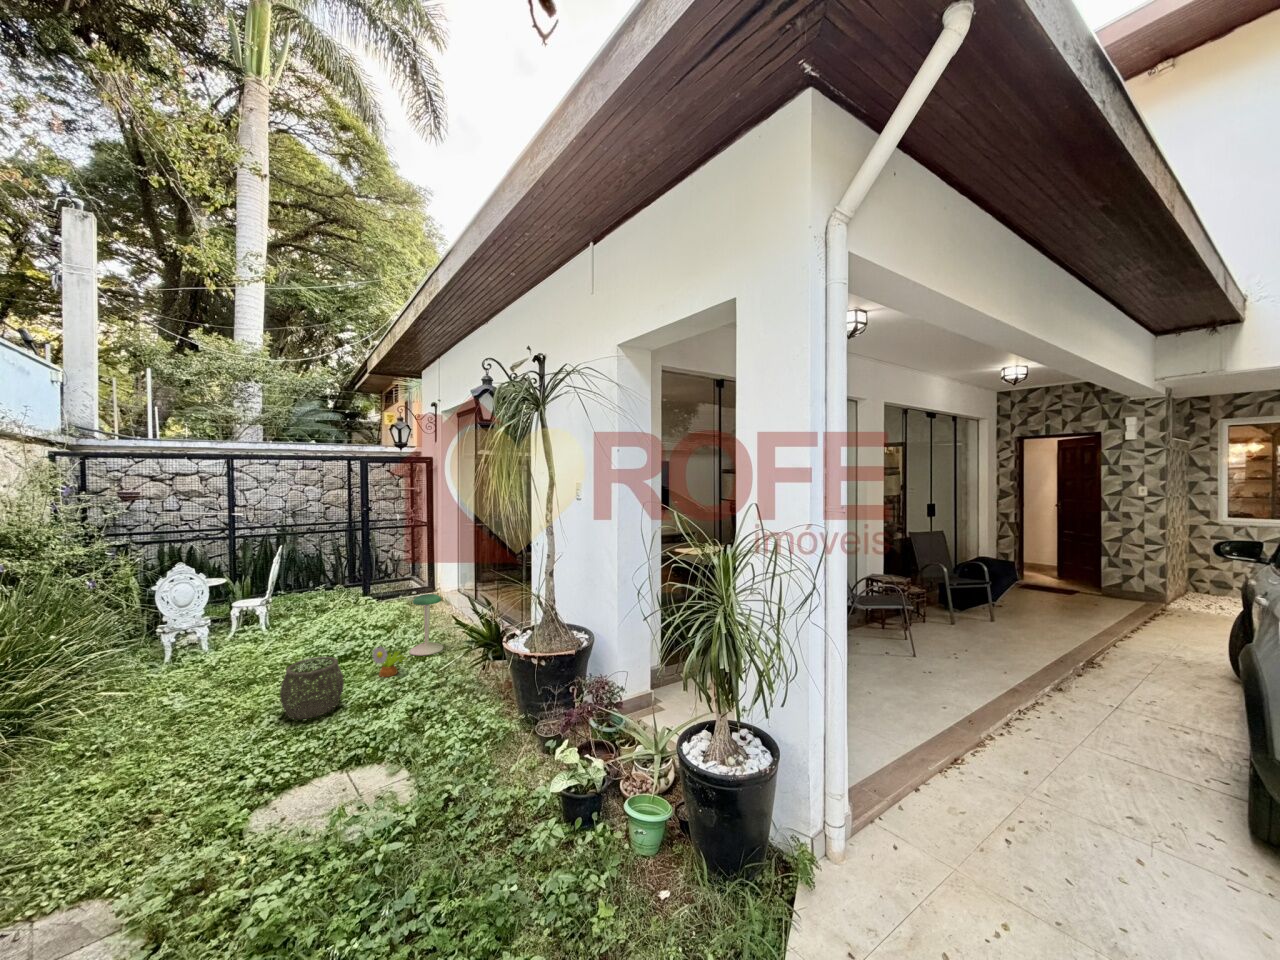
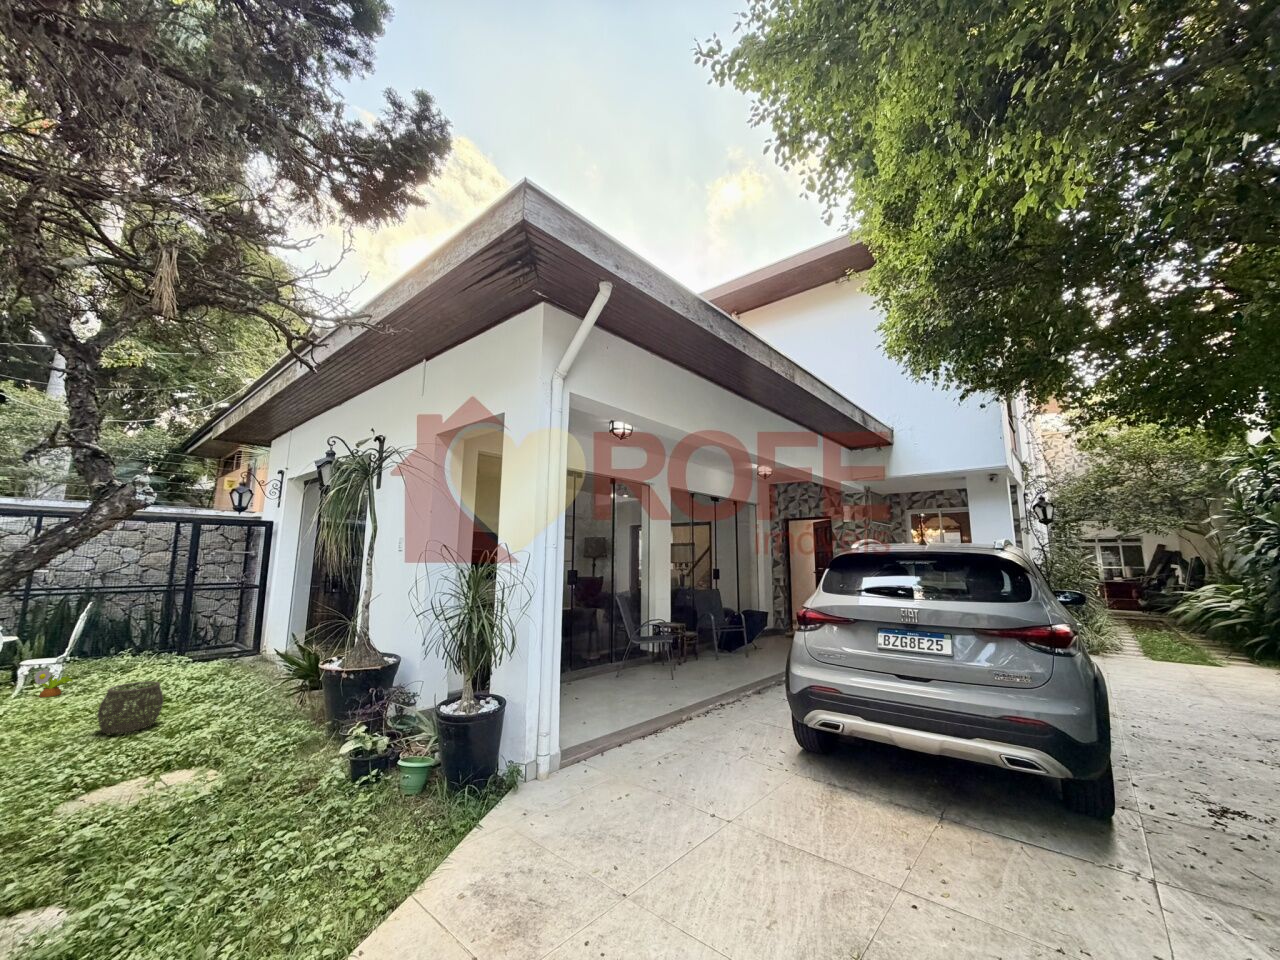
stool: present [410,594,443,656] -> none [229,636,268,692]
decorative plant: present [372,646,407,677] -> present [34,668,73,697]

